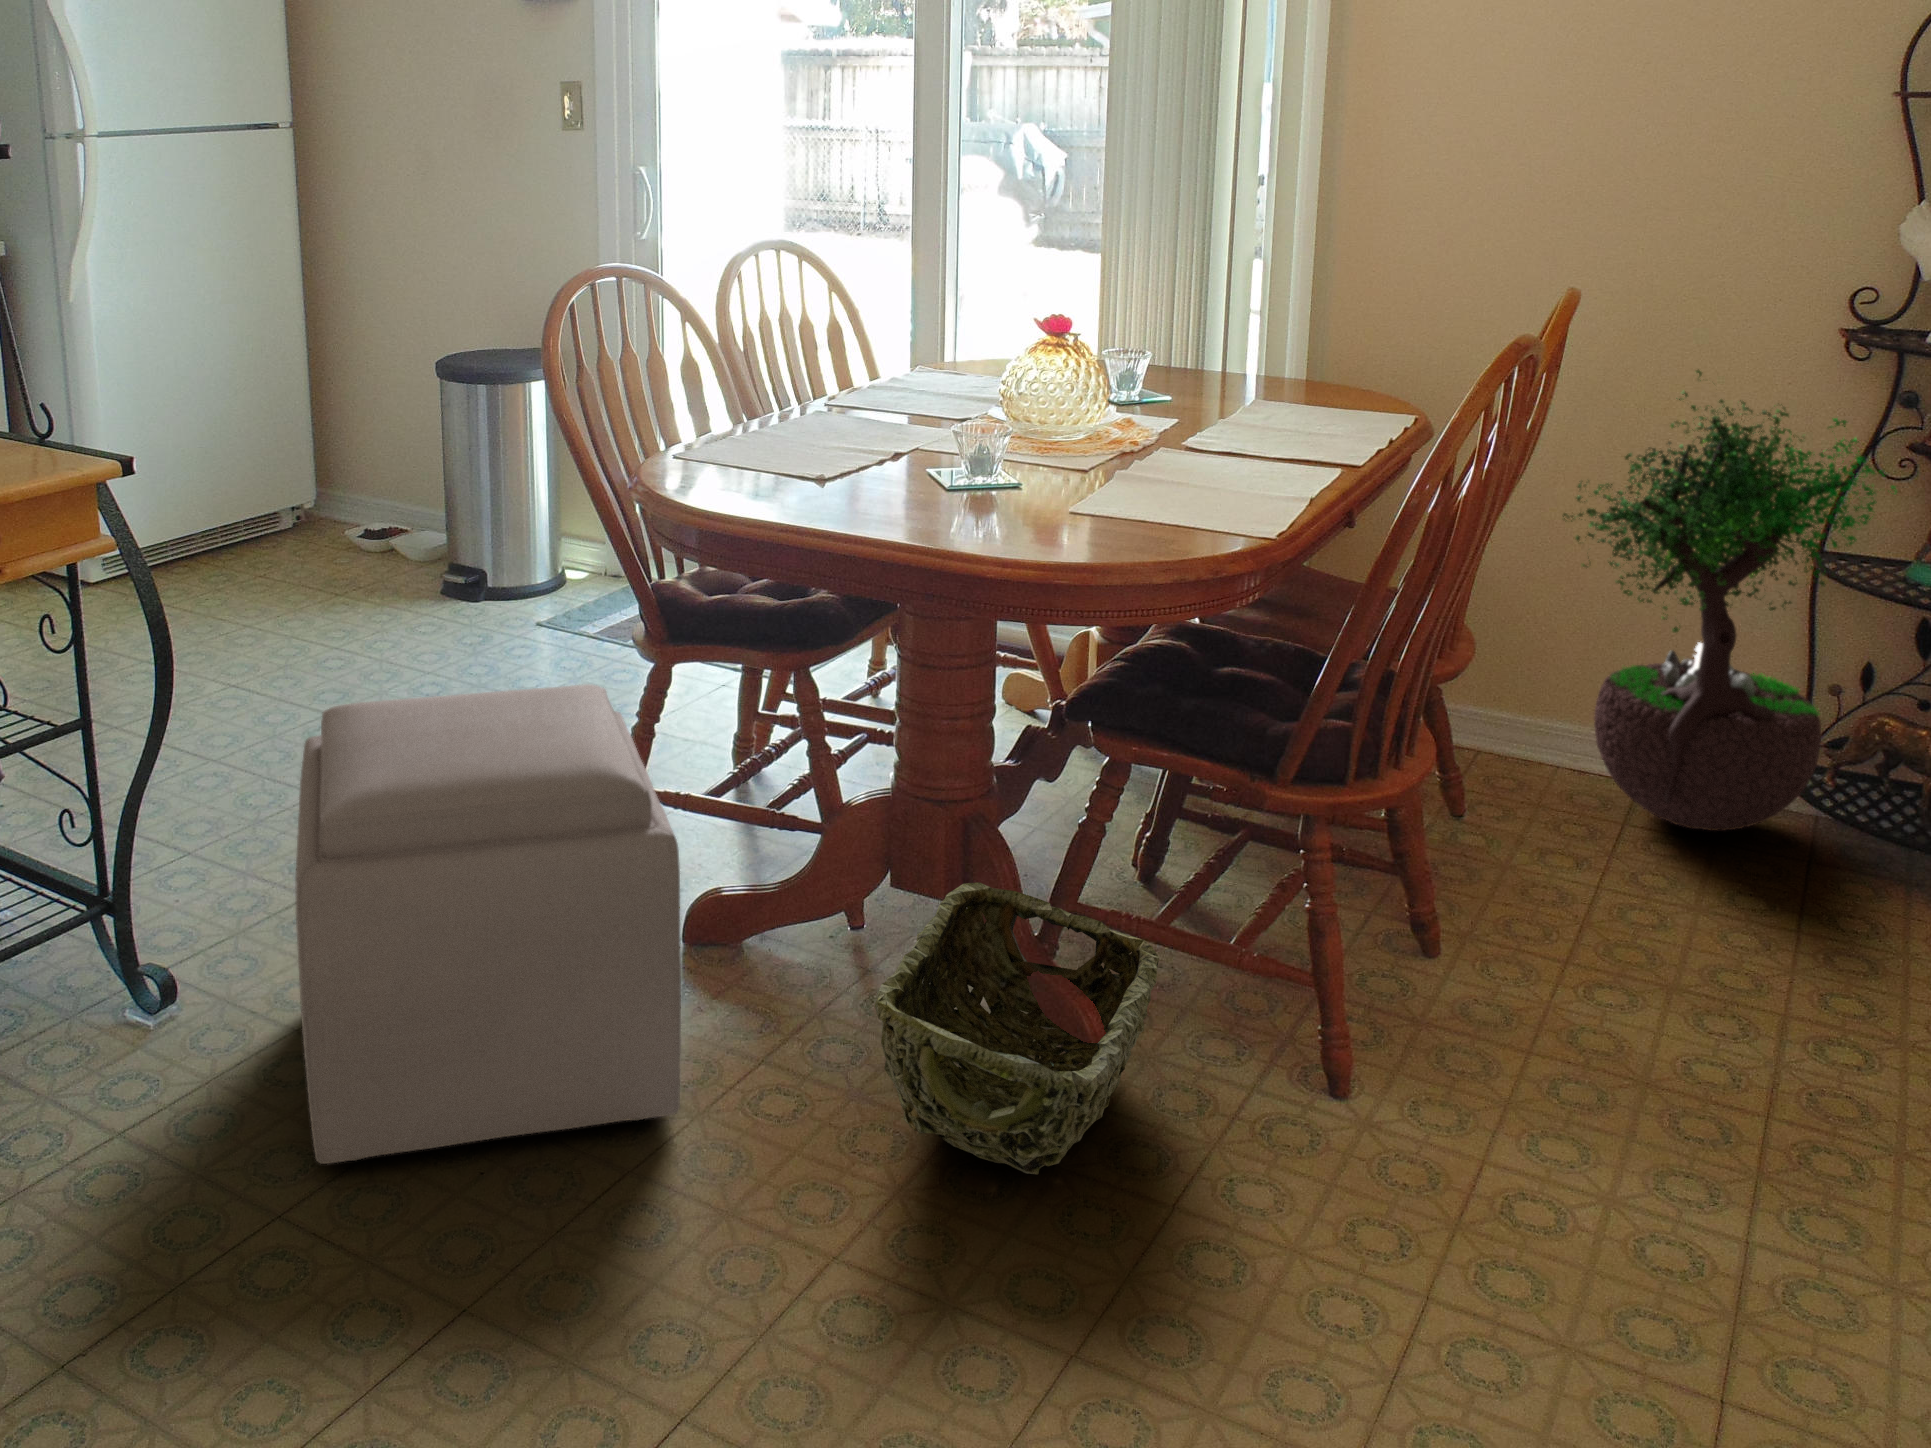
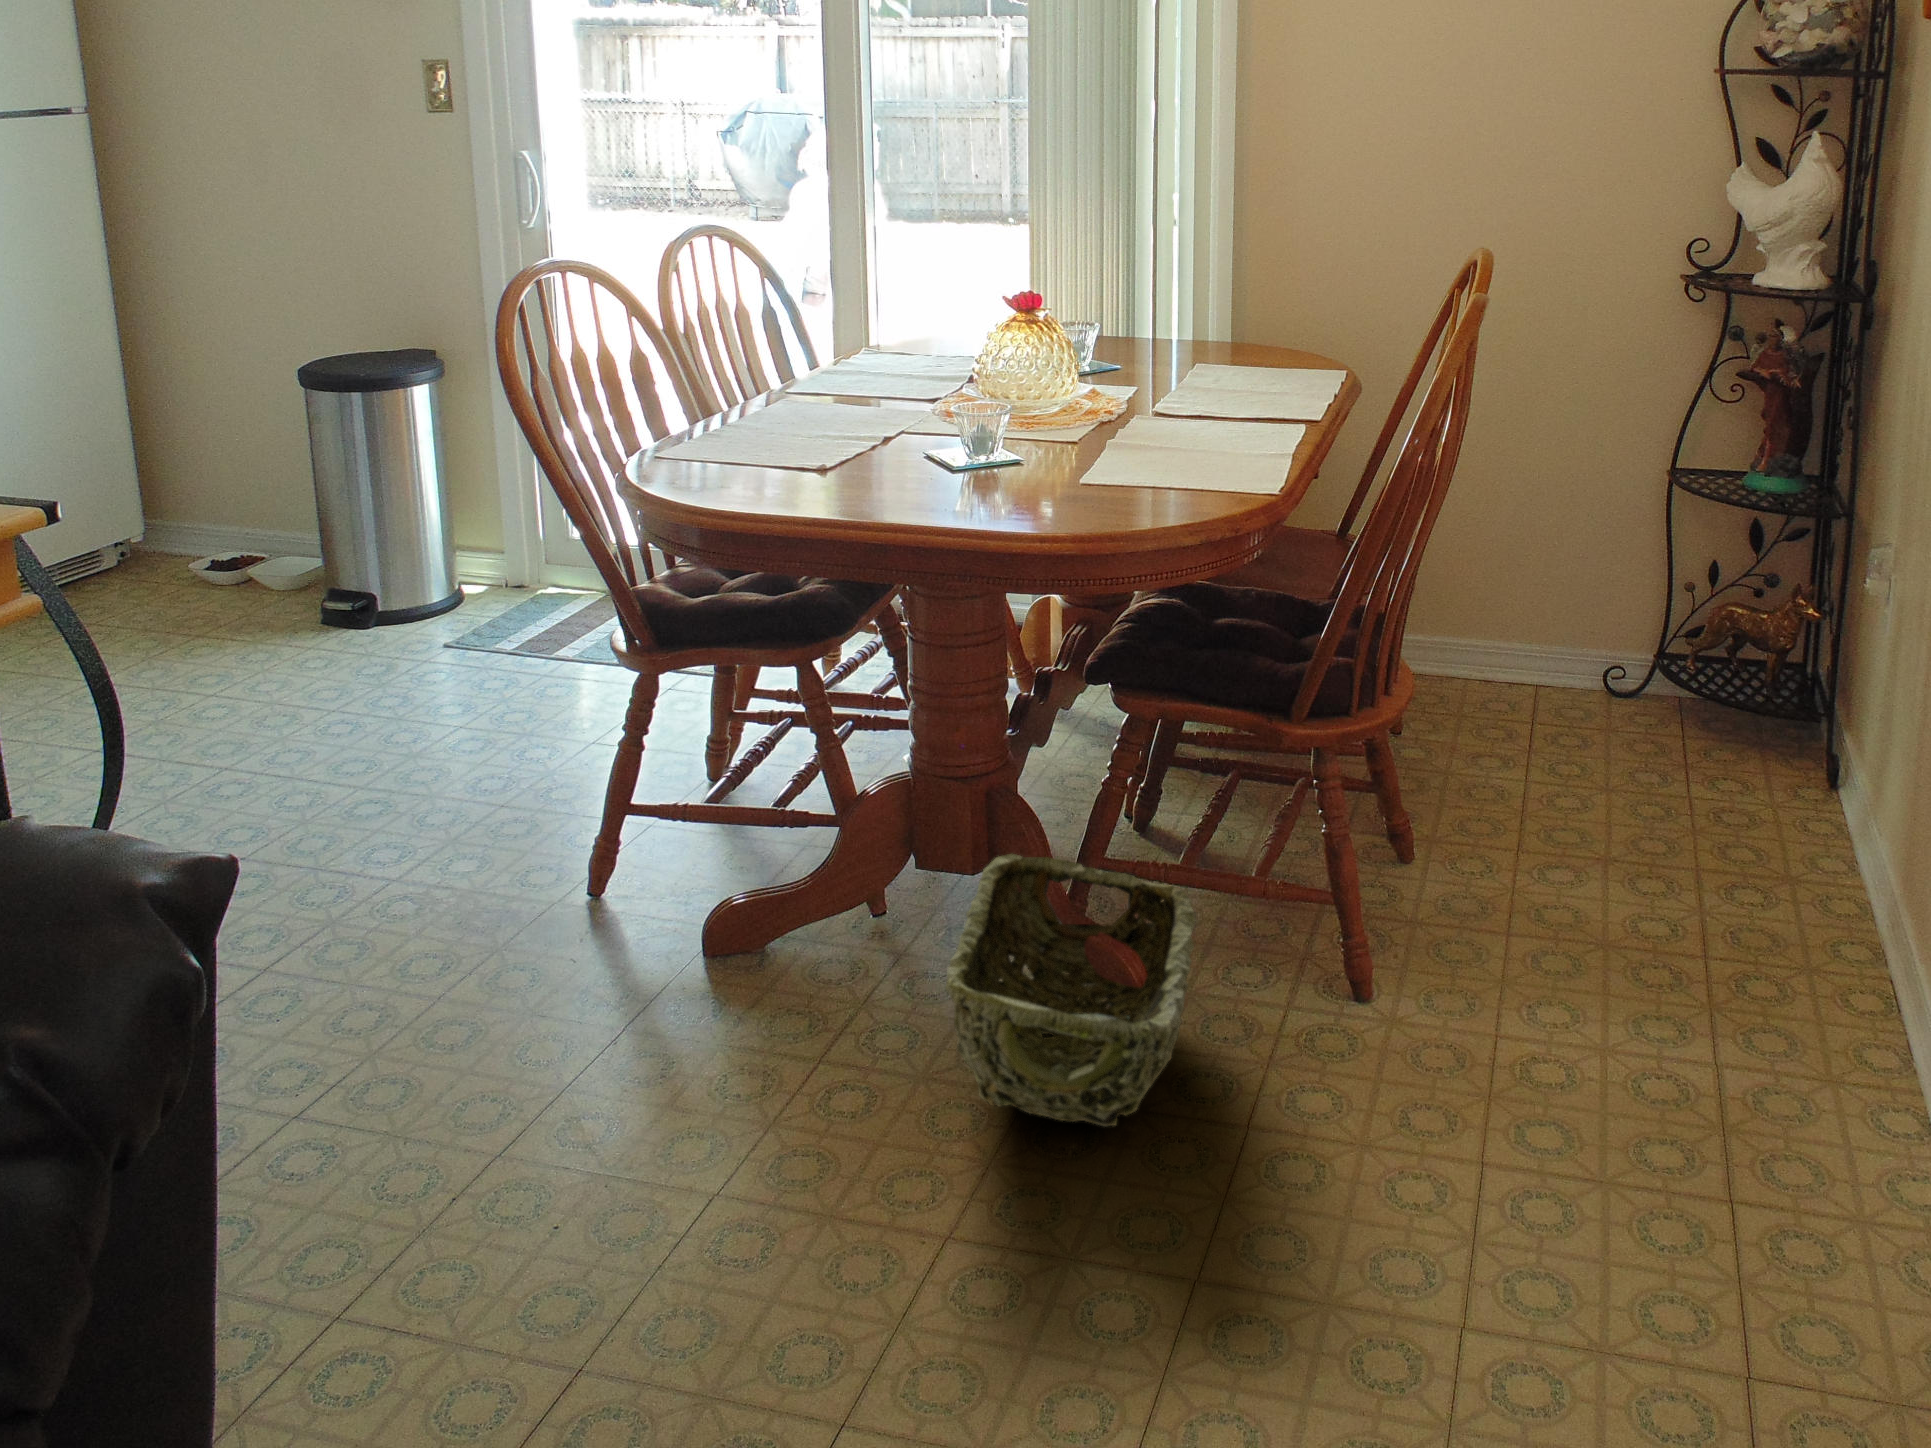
potted tree: present [1563,370,1897,831] -> none [1474,316,1741,721]
ottoman: present [295,684,681,1164] -> none [266,702,743,1260]

